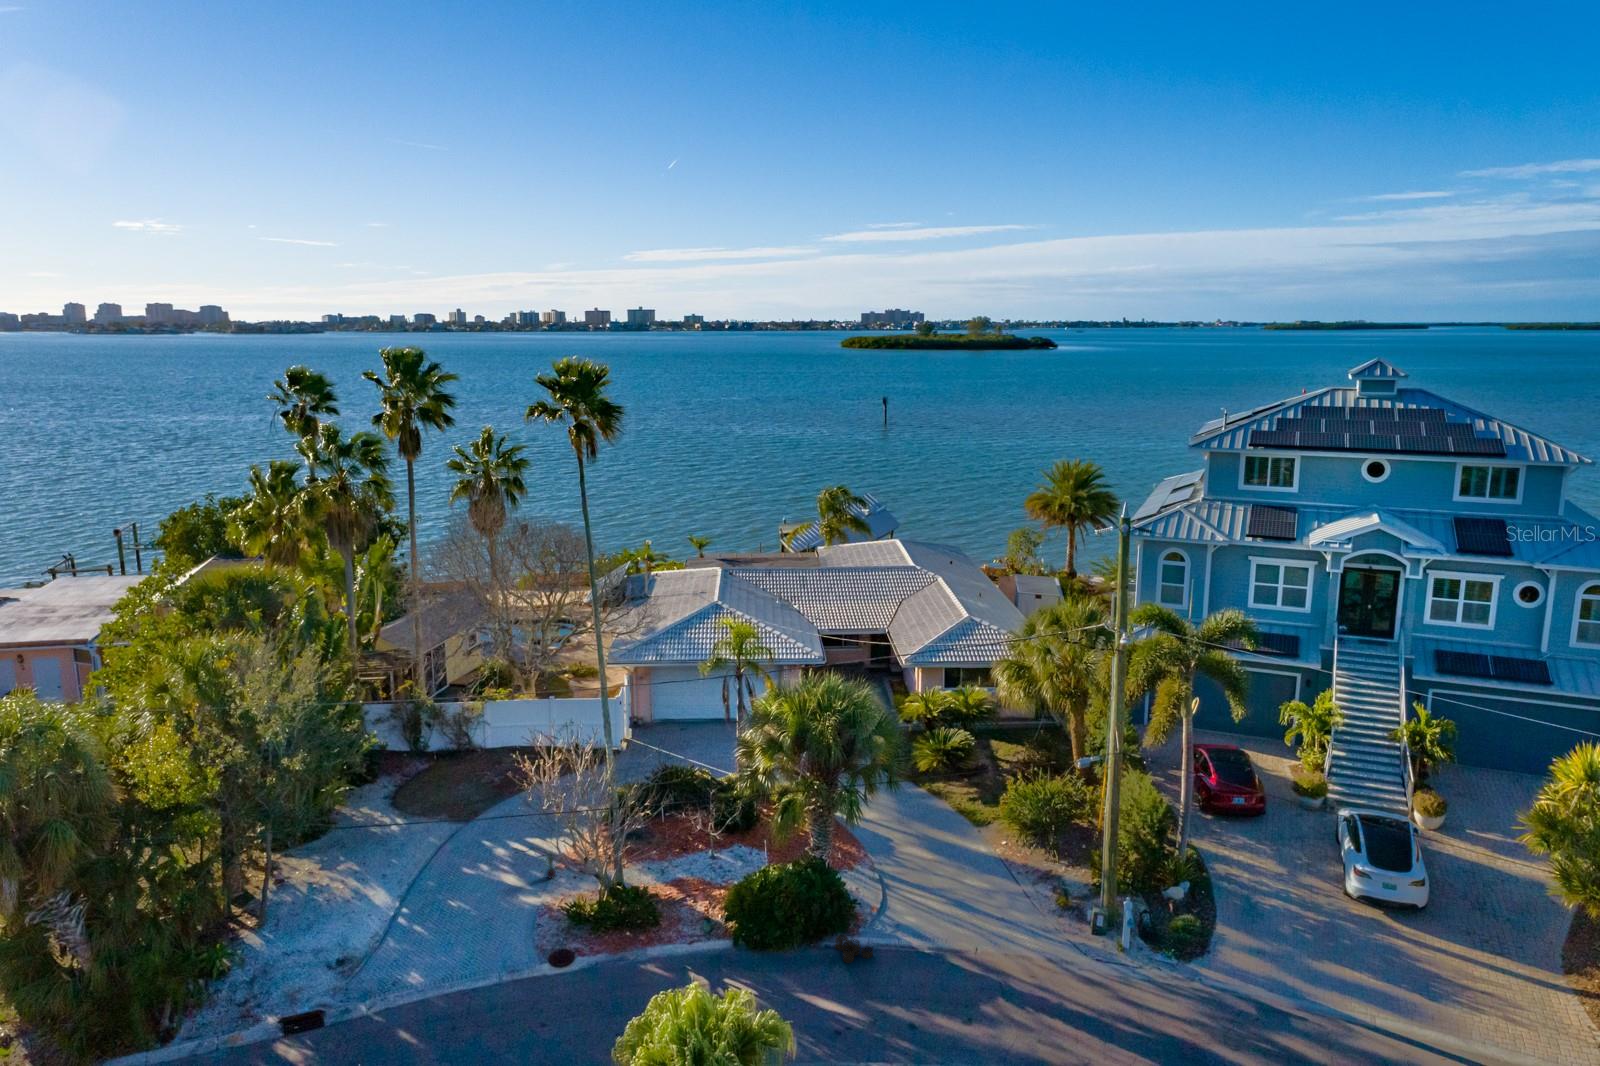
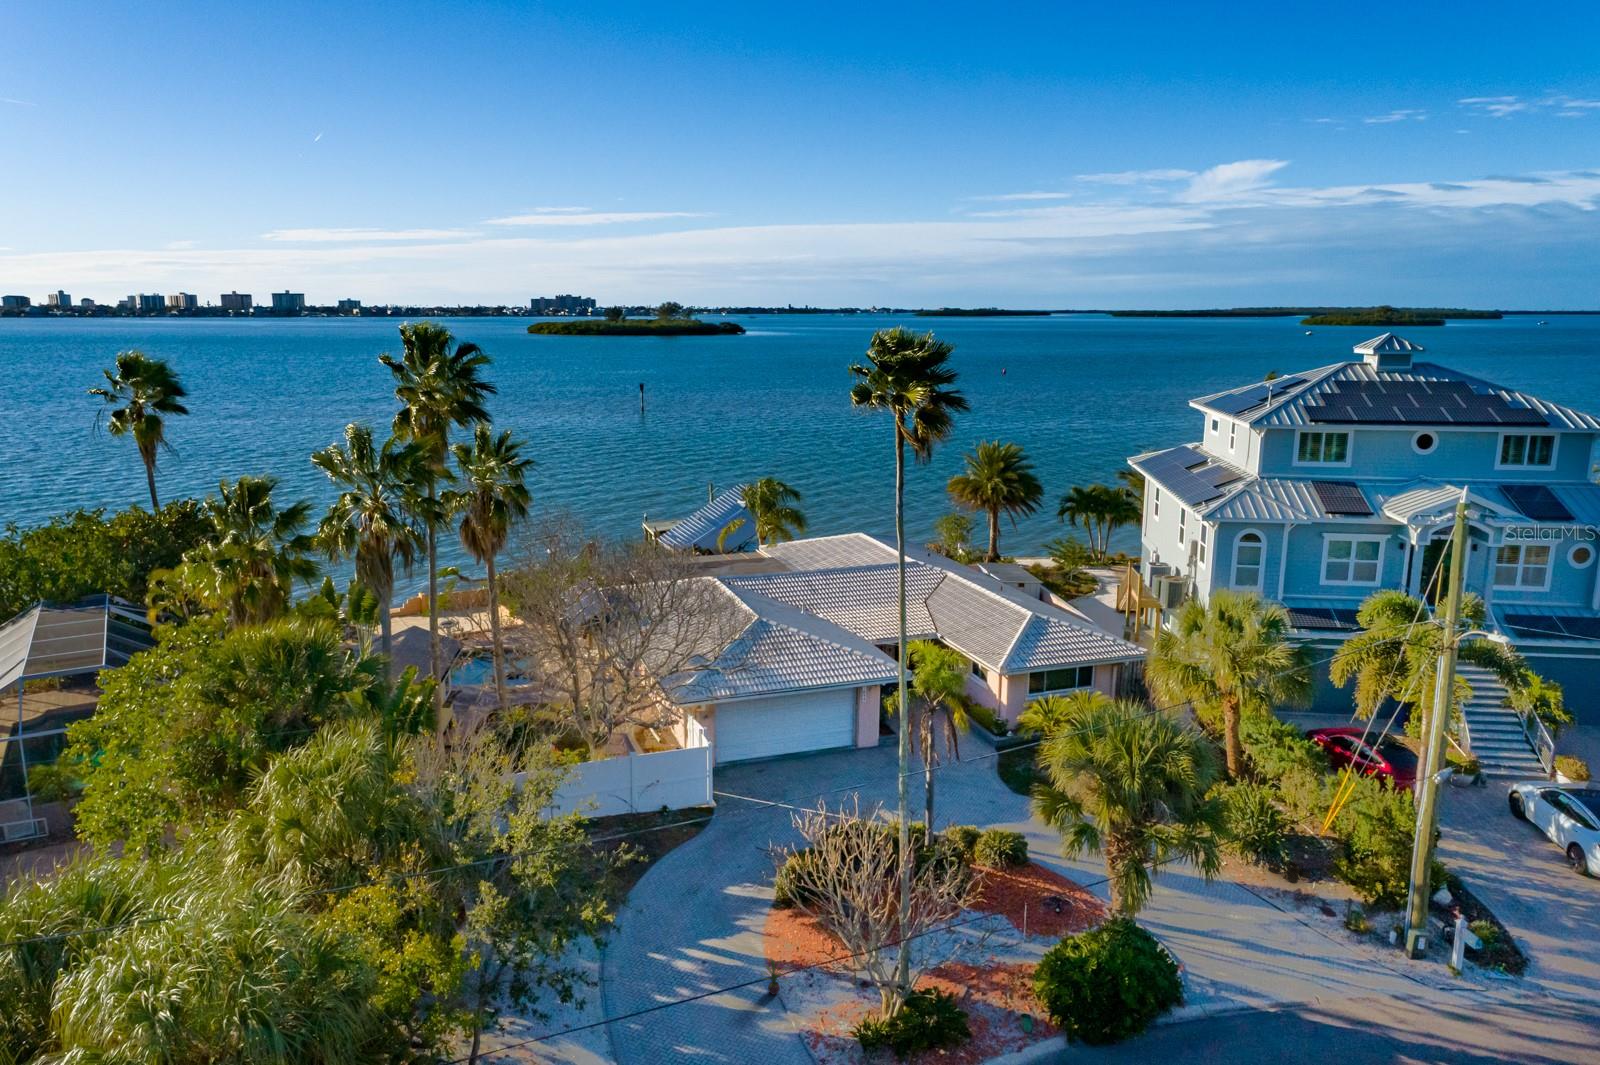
woven basket: present [835,934,873,963] -> present [1269,862,1310,883]

